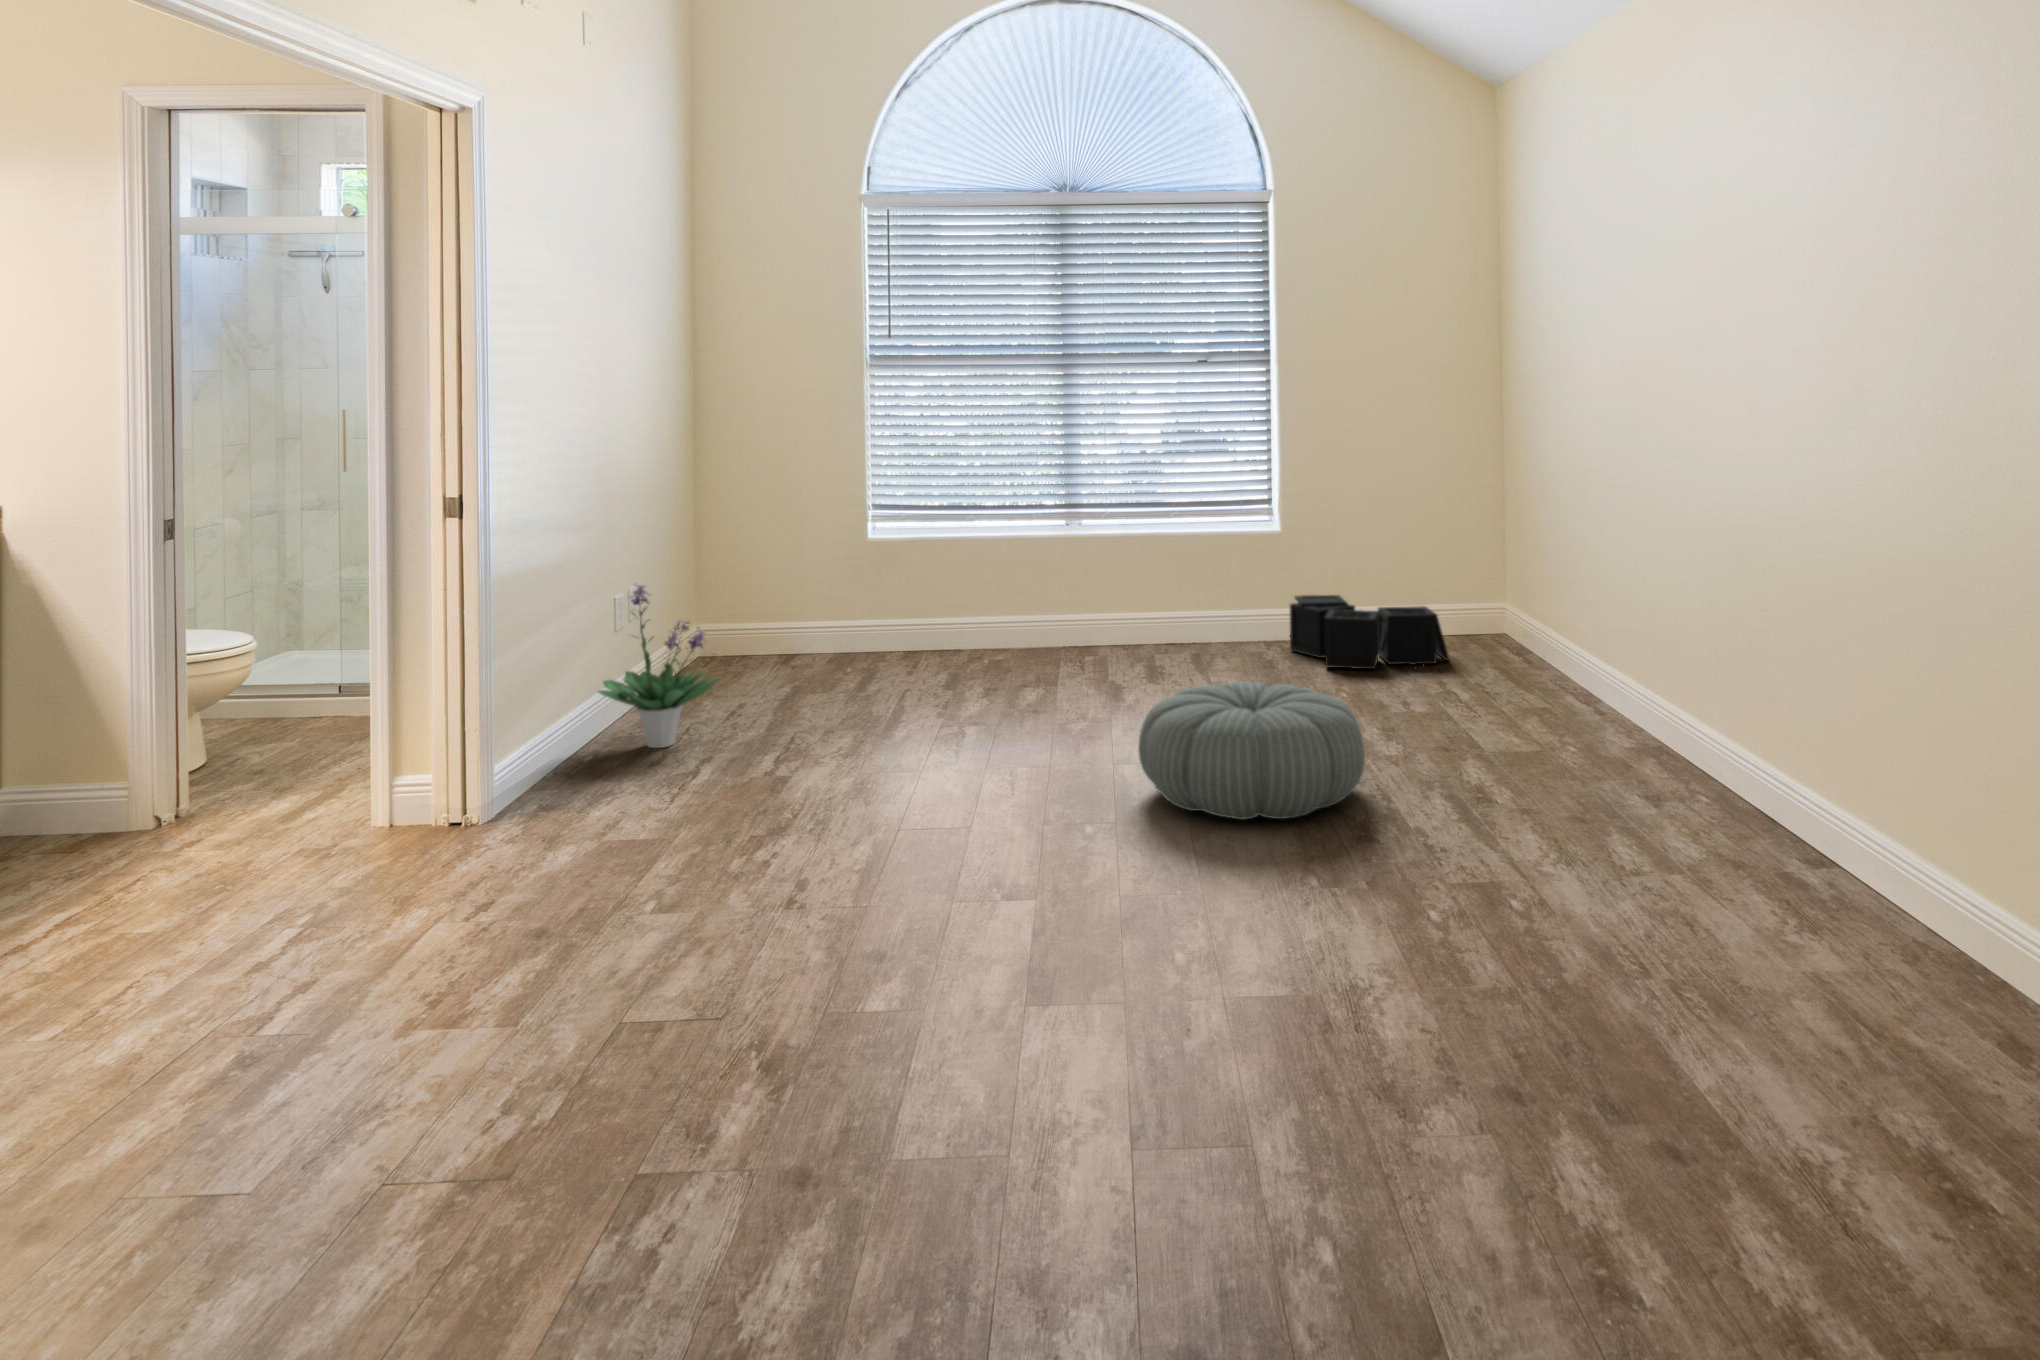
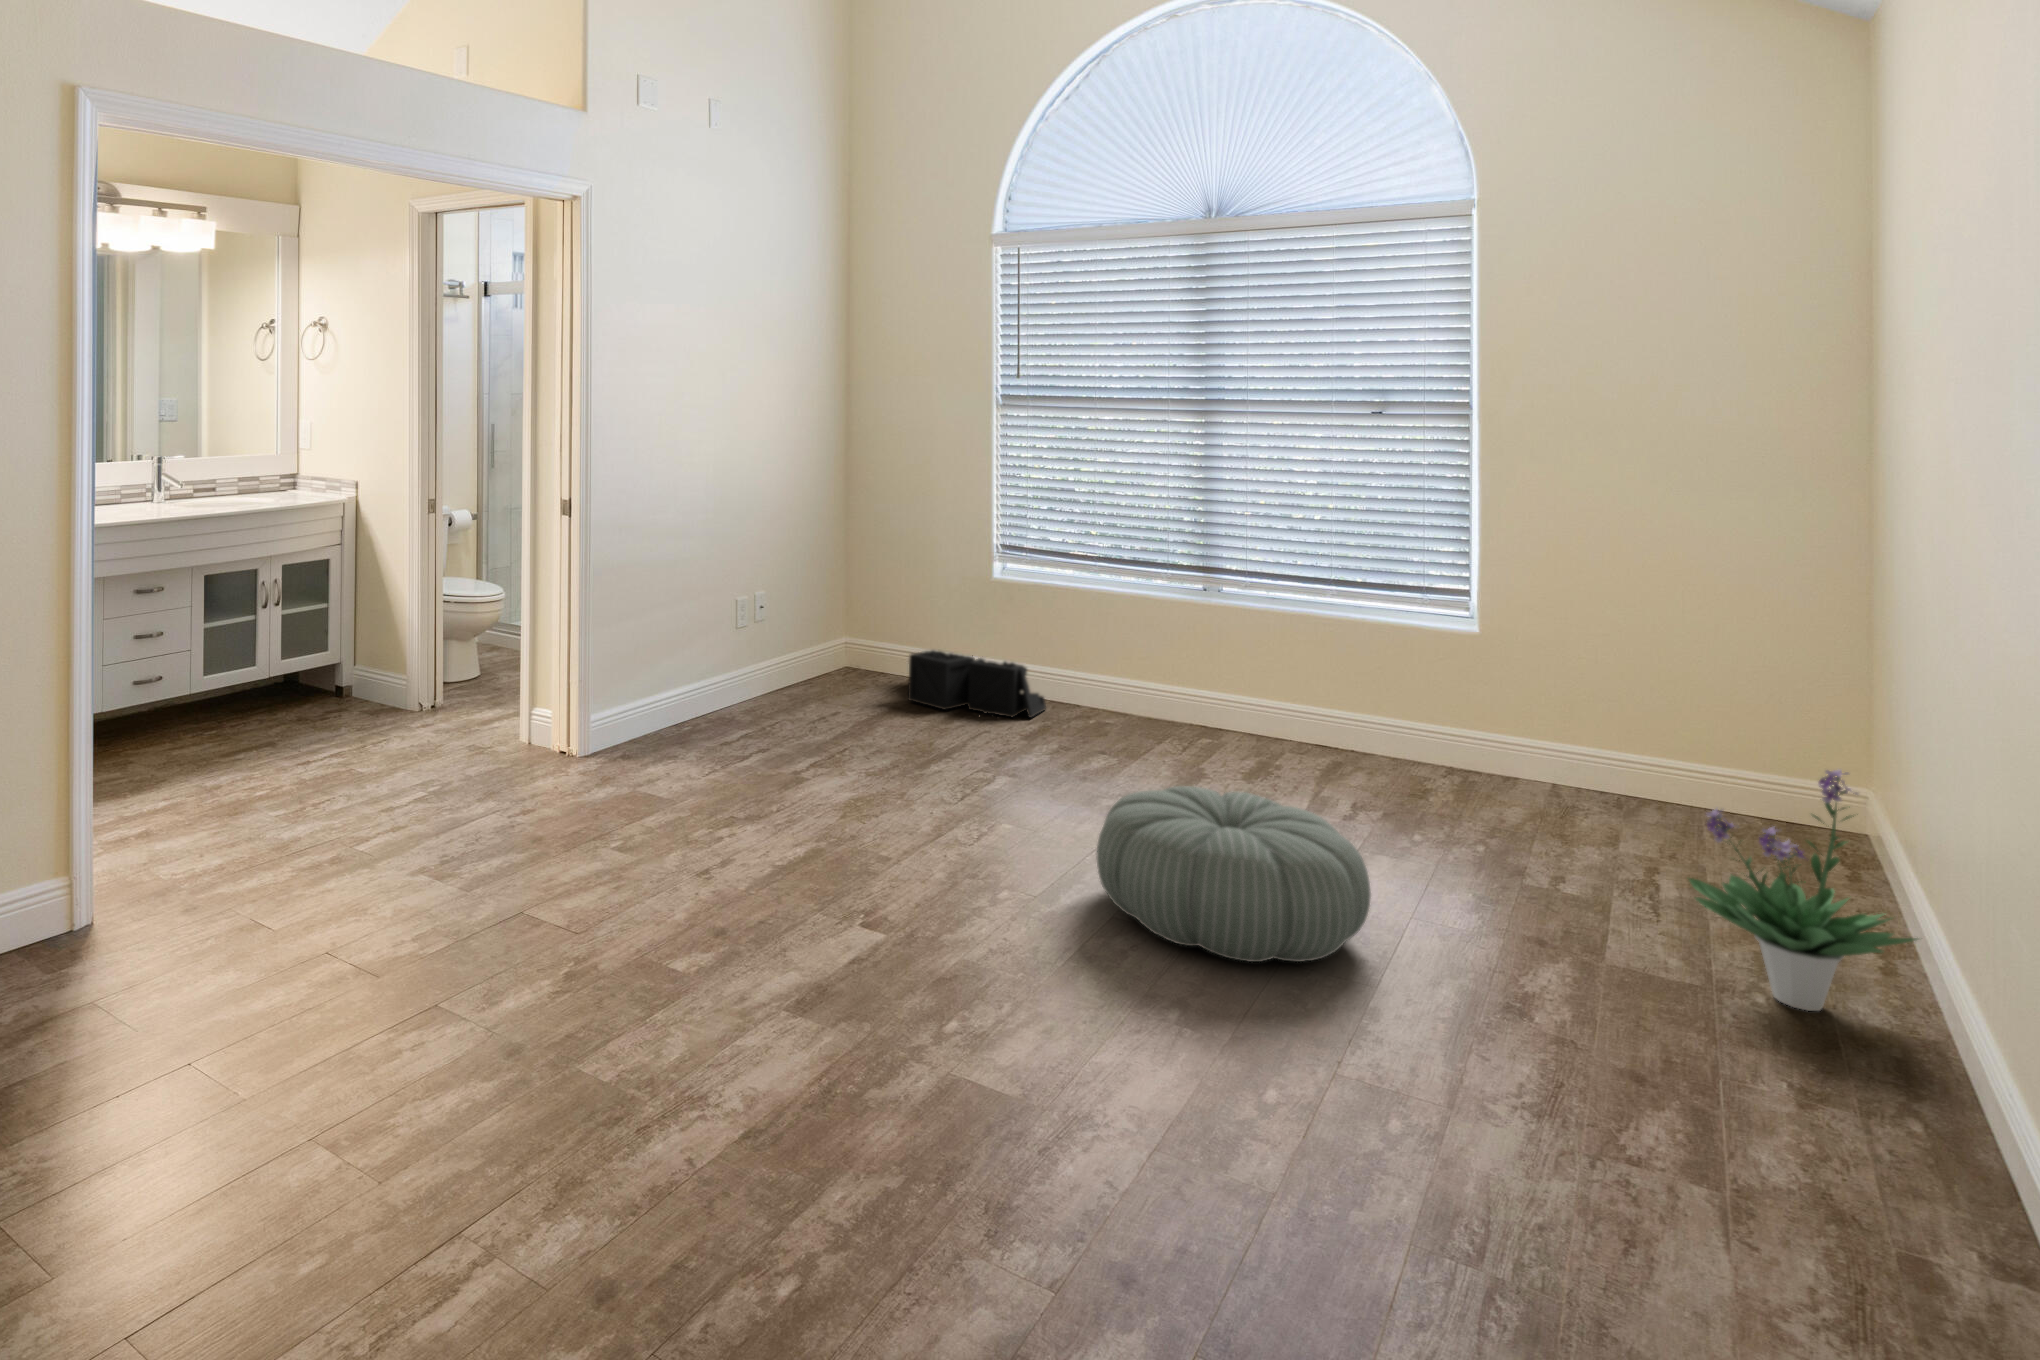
potted plant: present [598,584,722,748] -> present [1689,770,1917,1011]
storage bin: present [1290,595,1449,669] -> present [908,650,1046,718]

